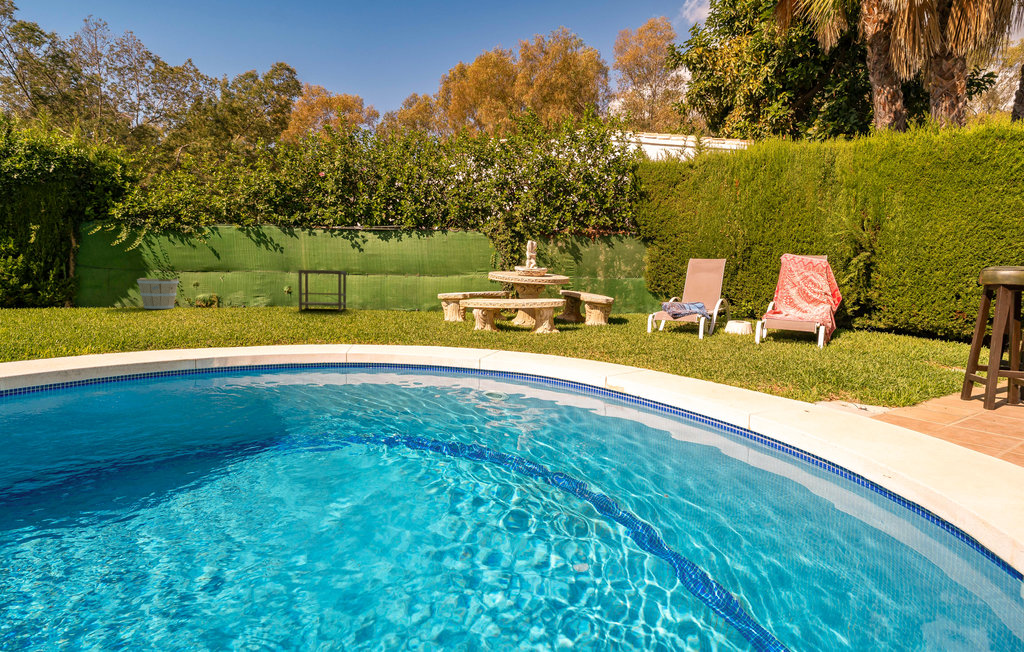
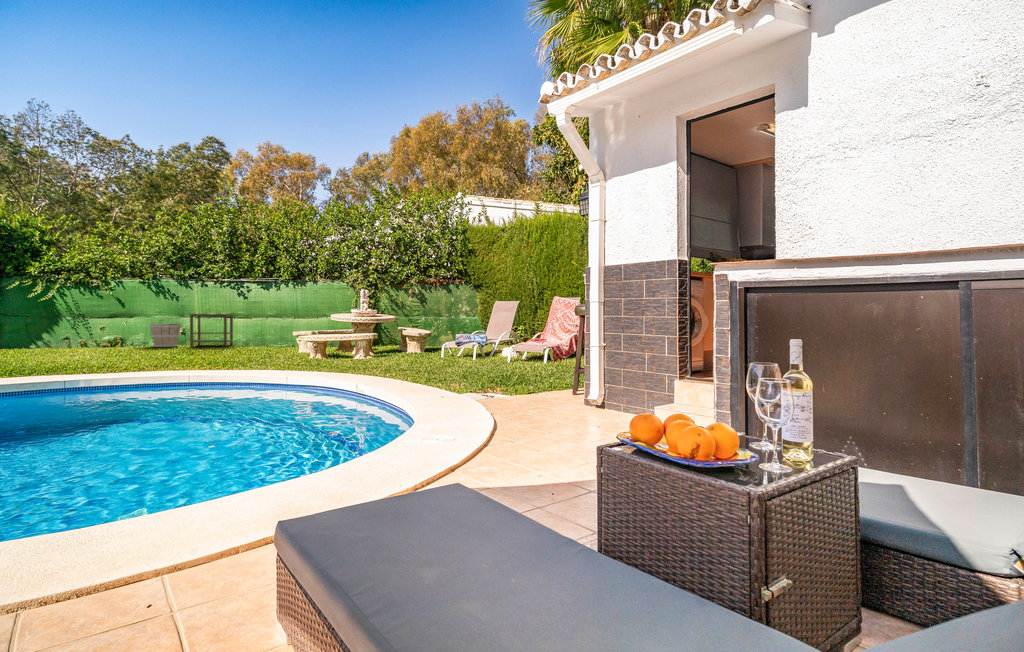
wooden bucket: present [137,278,179,309] -> present [149,323,181,347]

